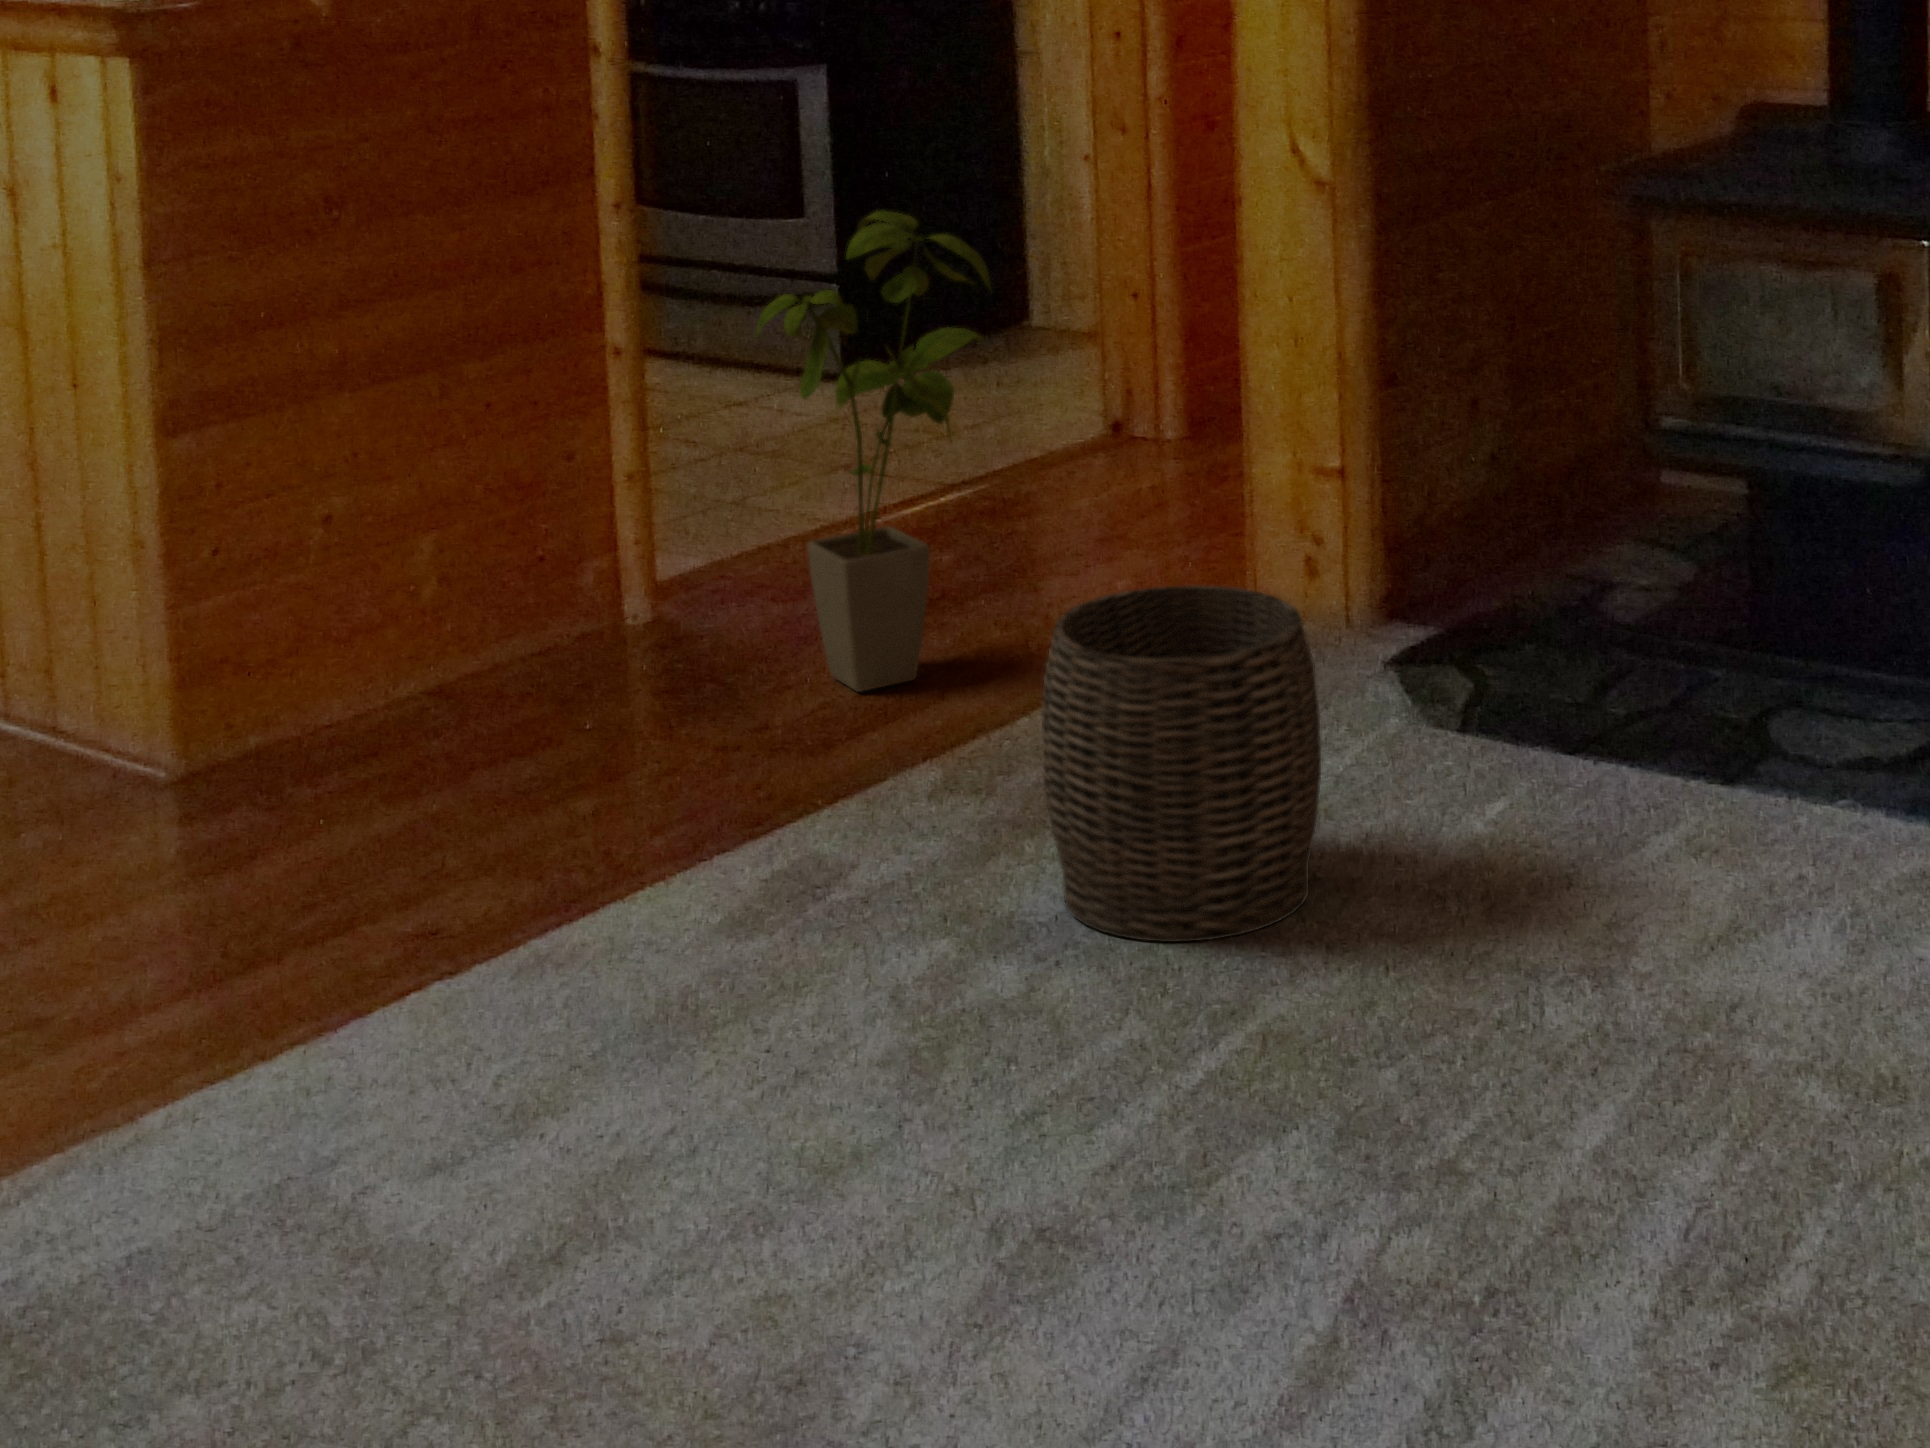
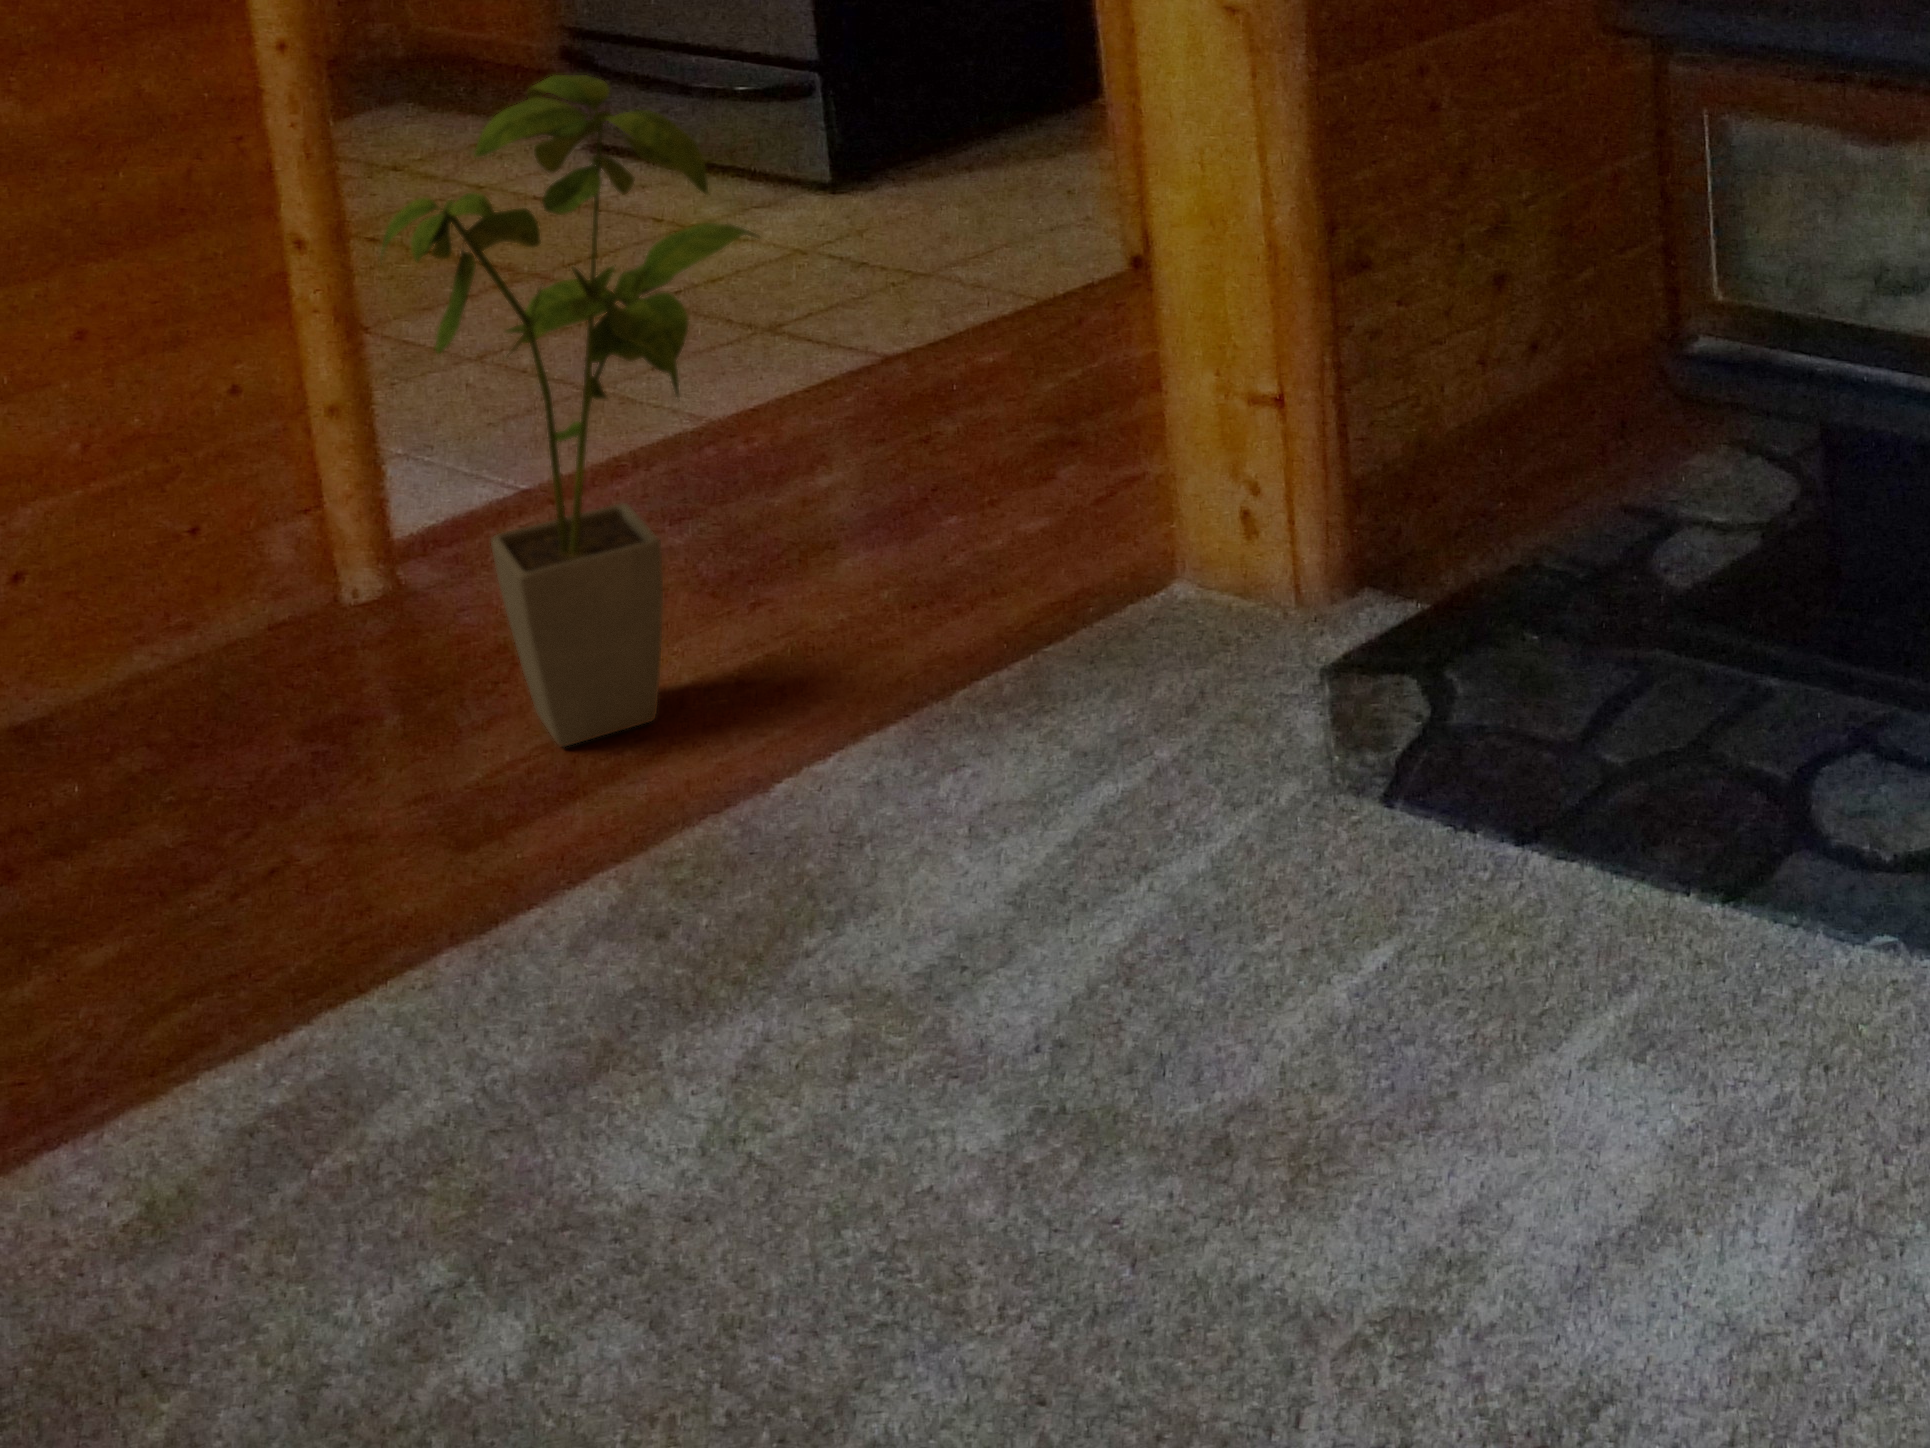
woven basket: present [1042,585,1321,942] -> none [581,691,1045,1287]

